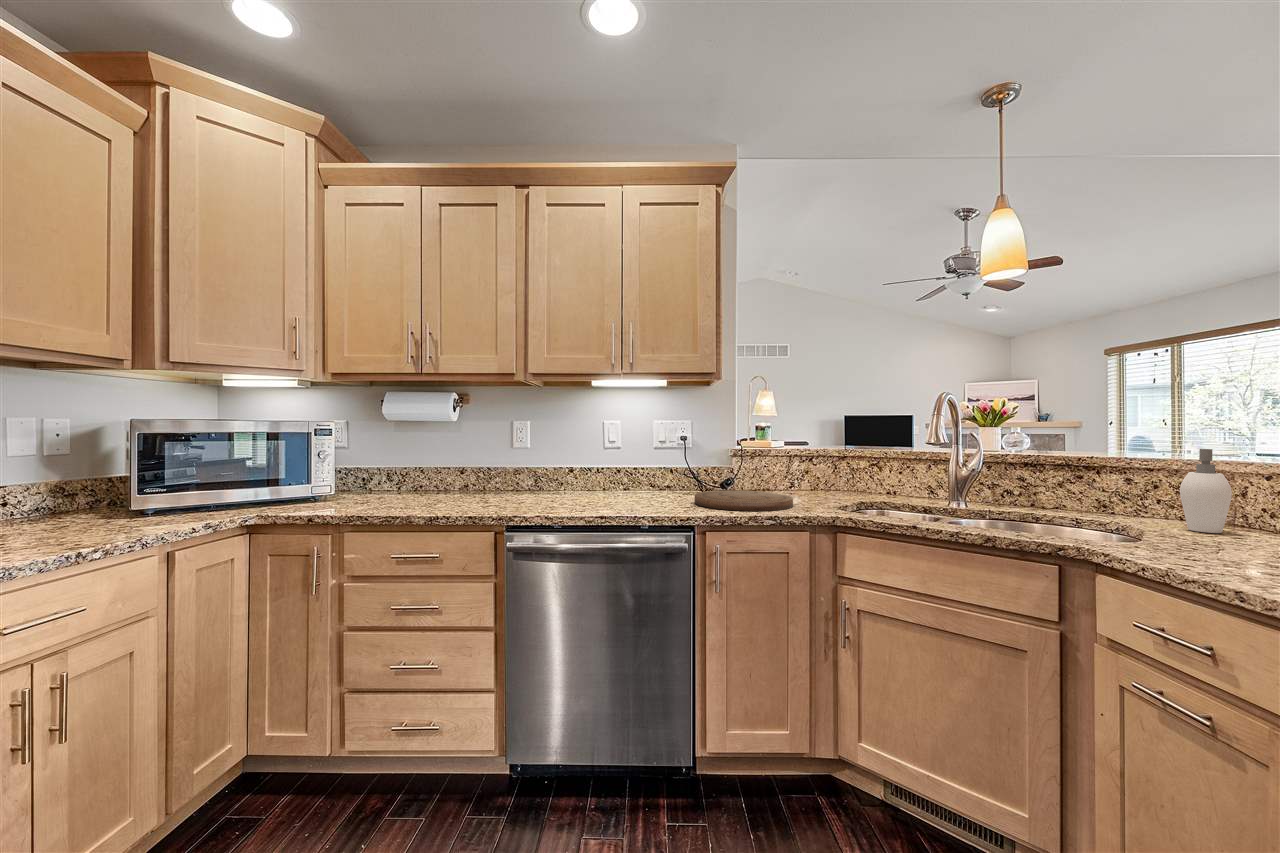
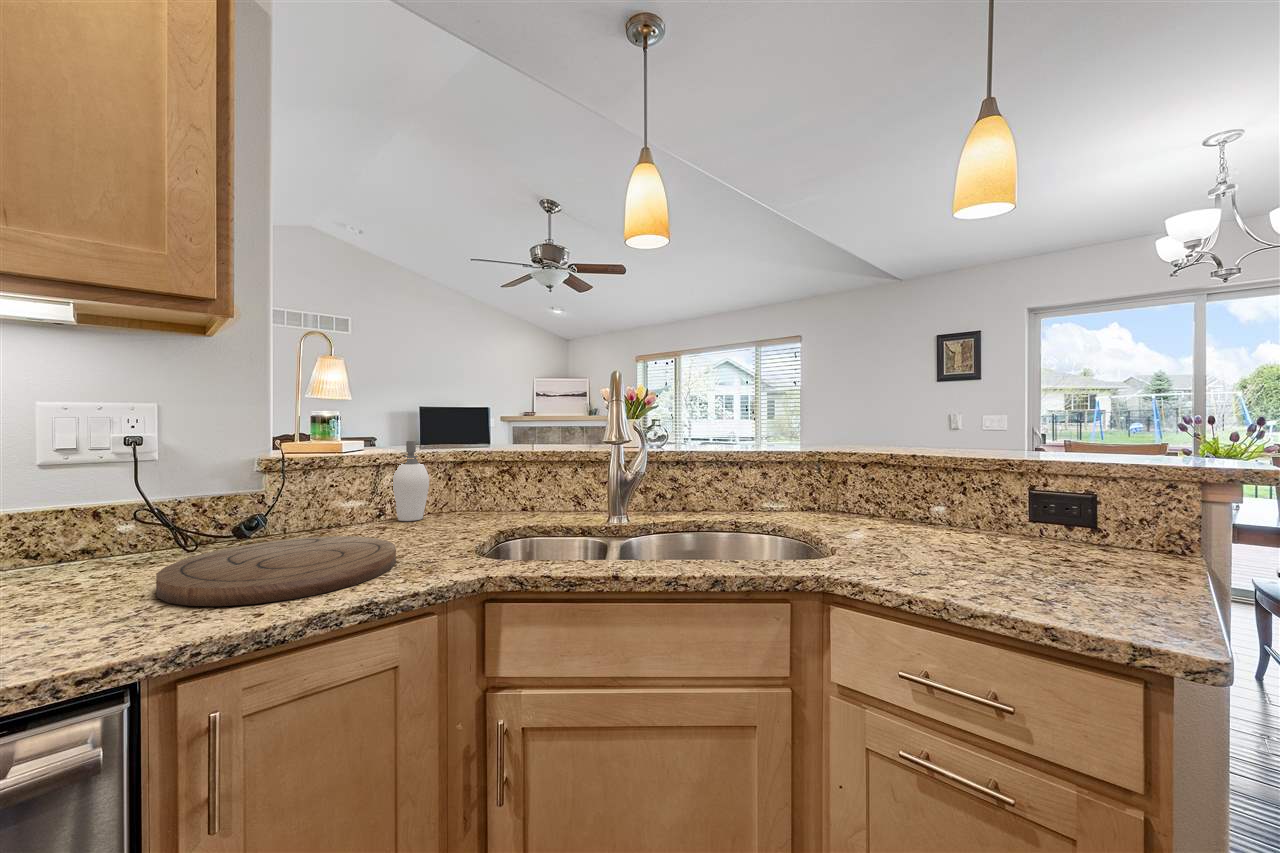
soap dispenser: present [1180,449,1241,533] -> present [393,441,429,521]

